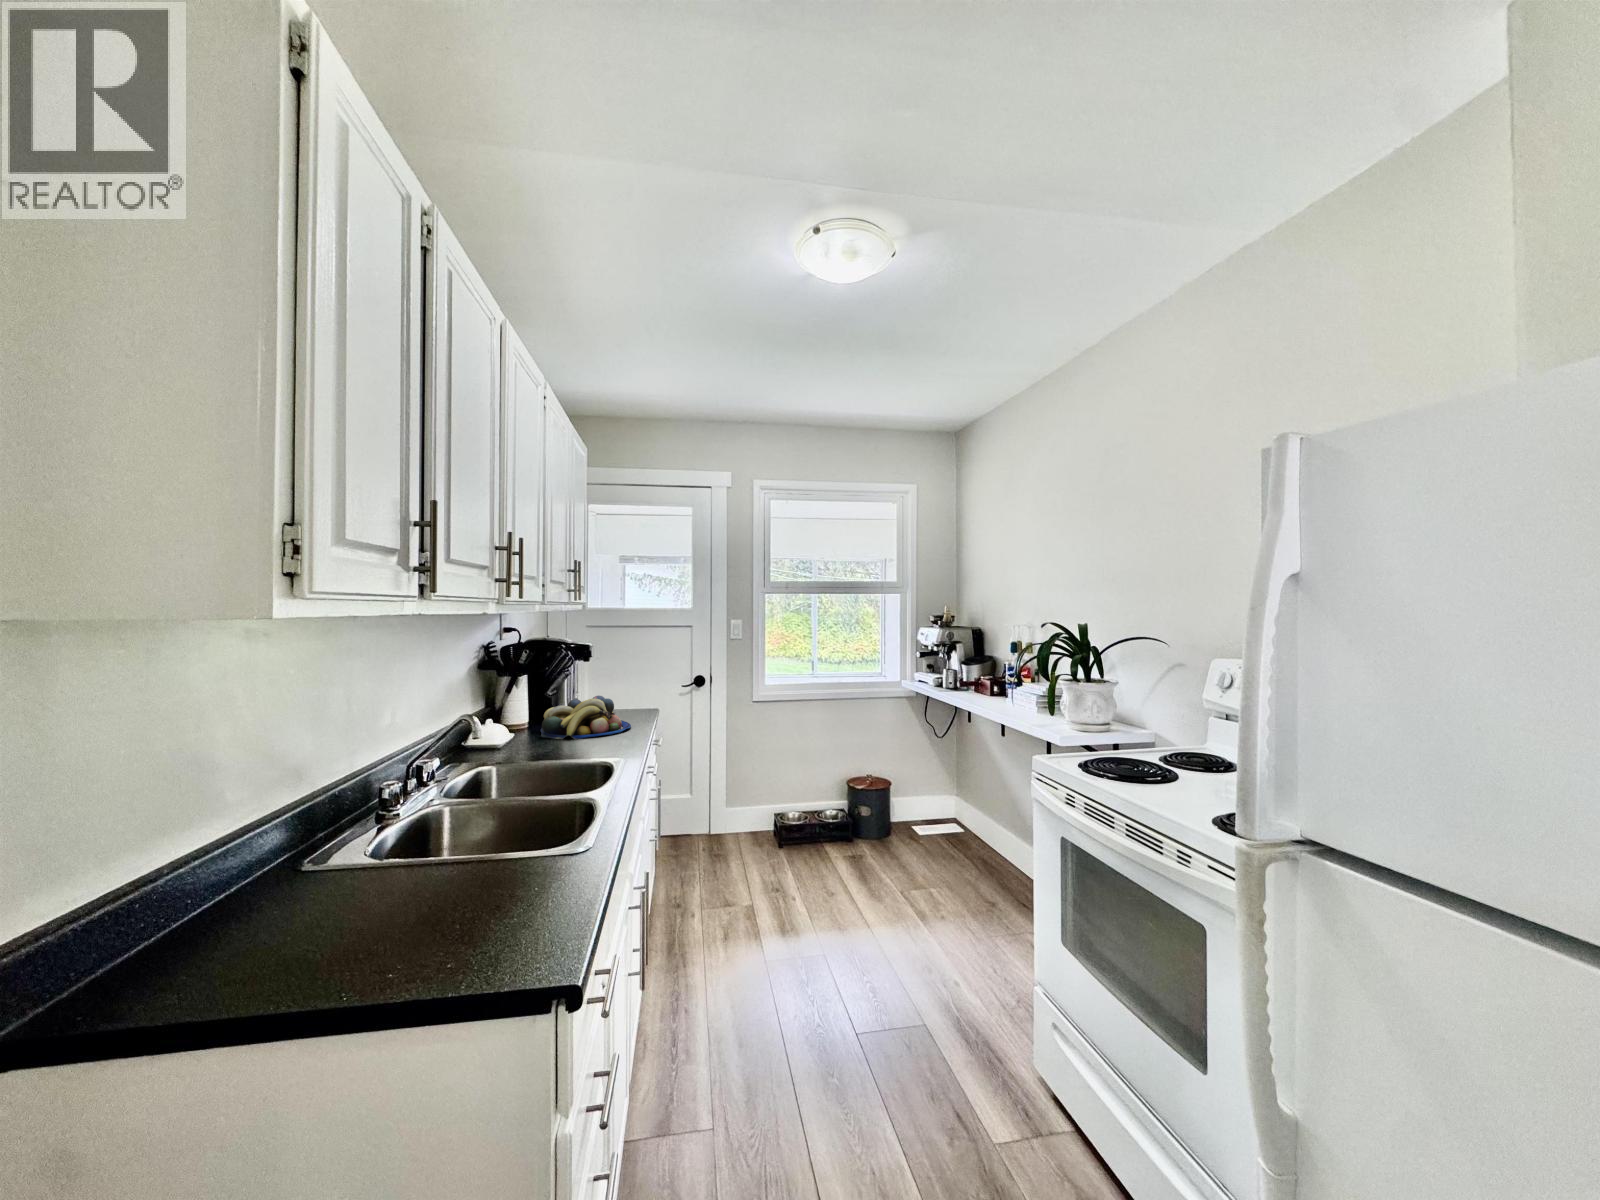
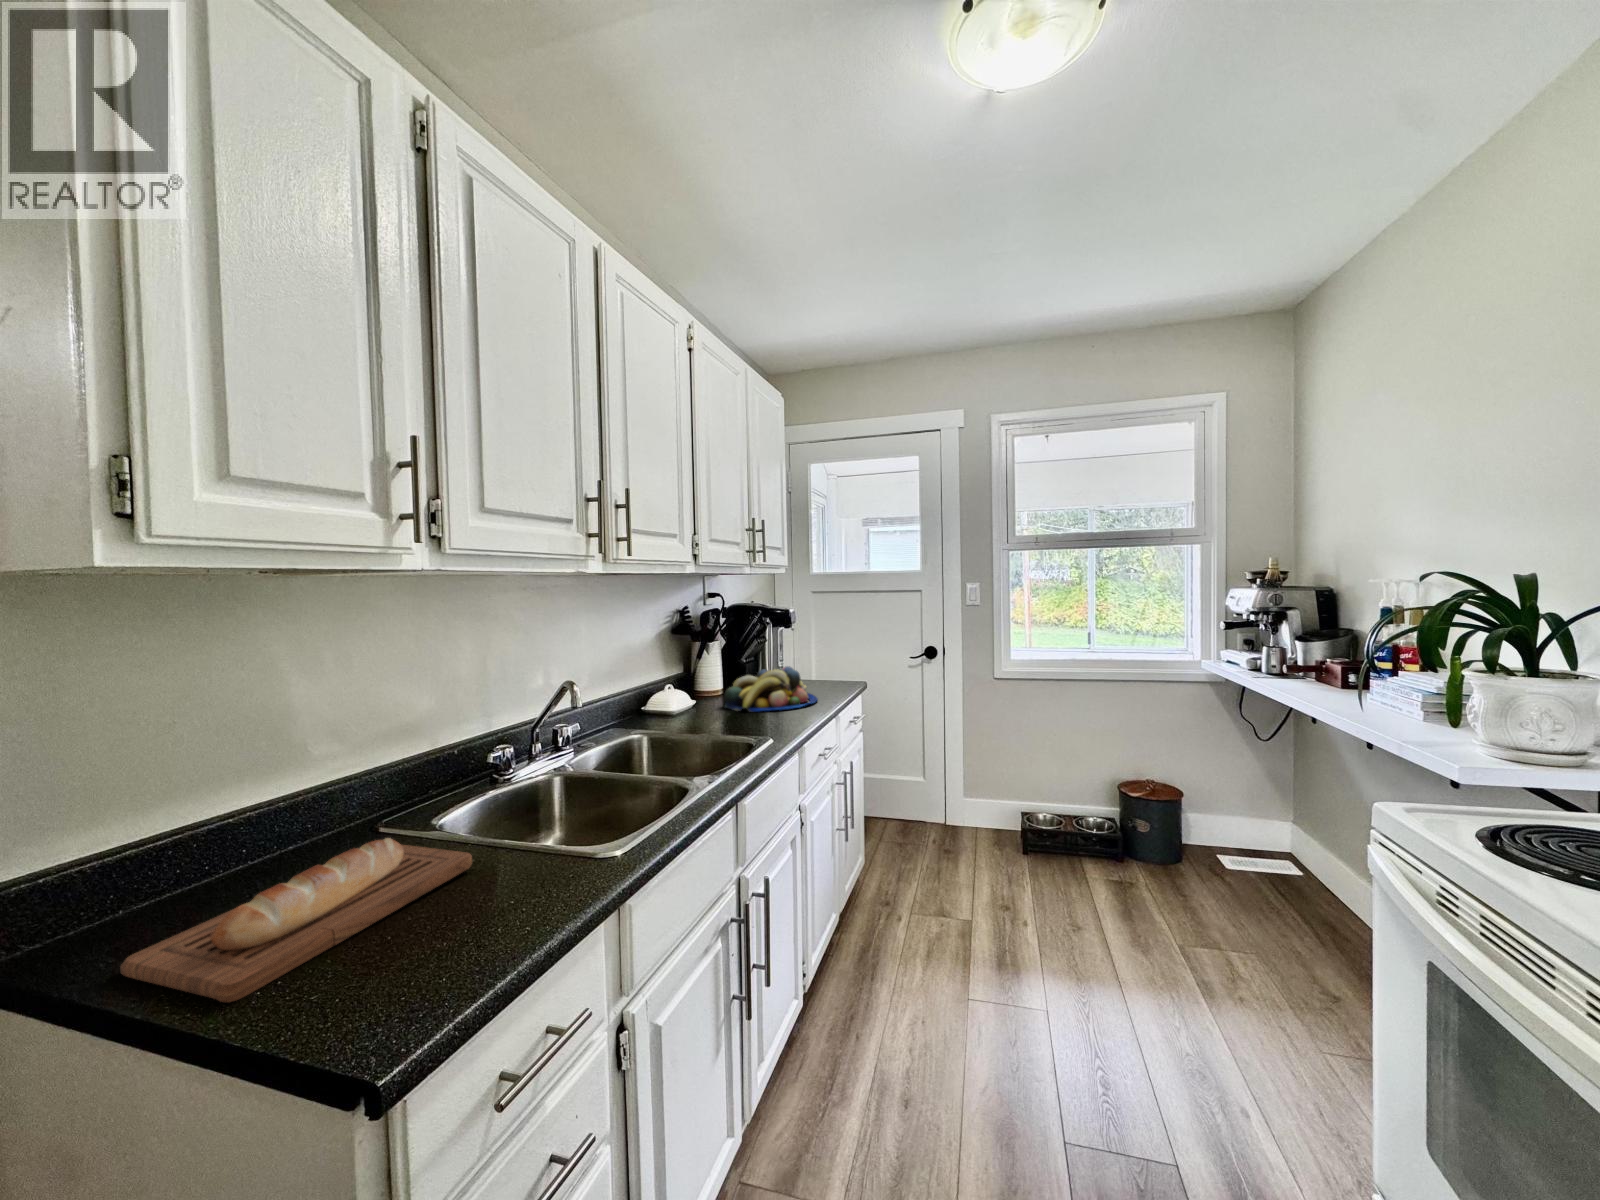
bread loaf: none [204,859,463,1001] -> present [120,838,472,1002]

